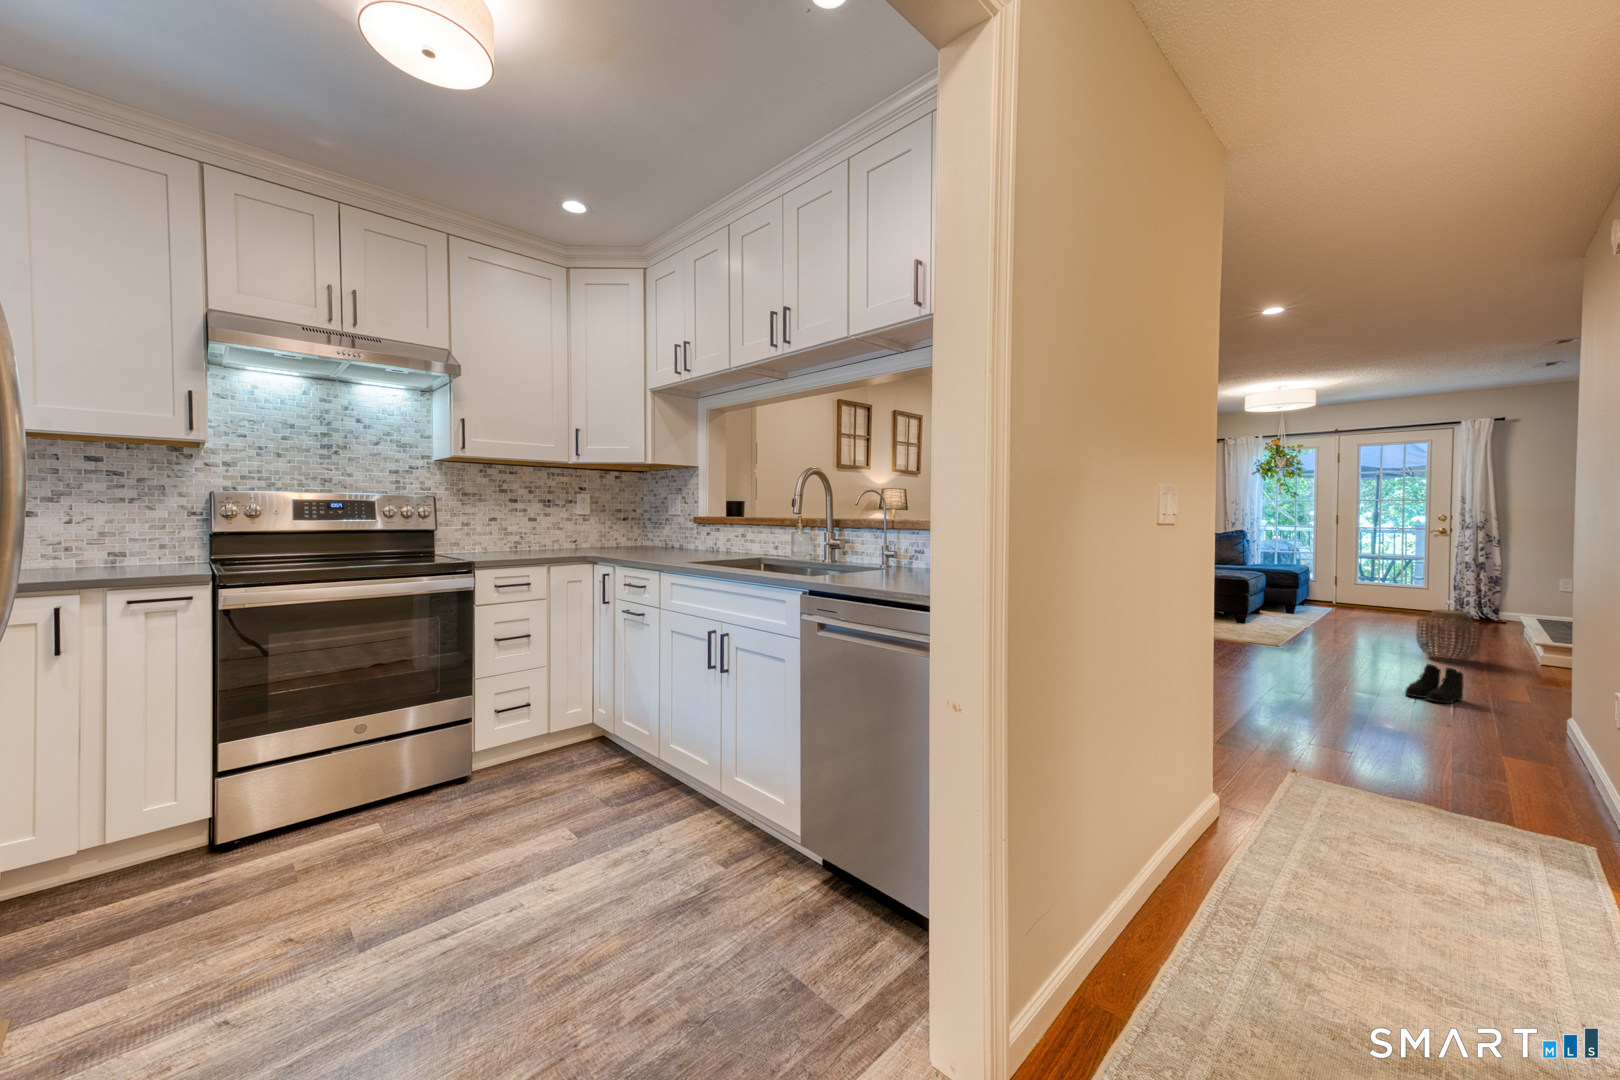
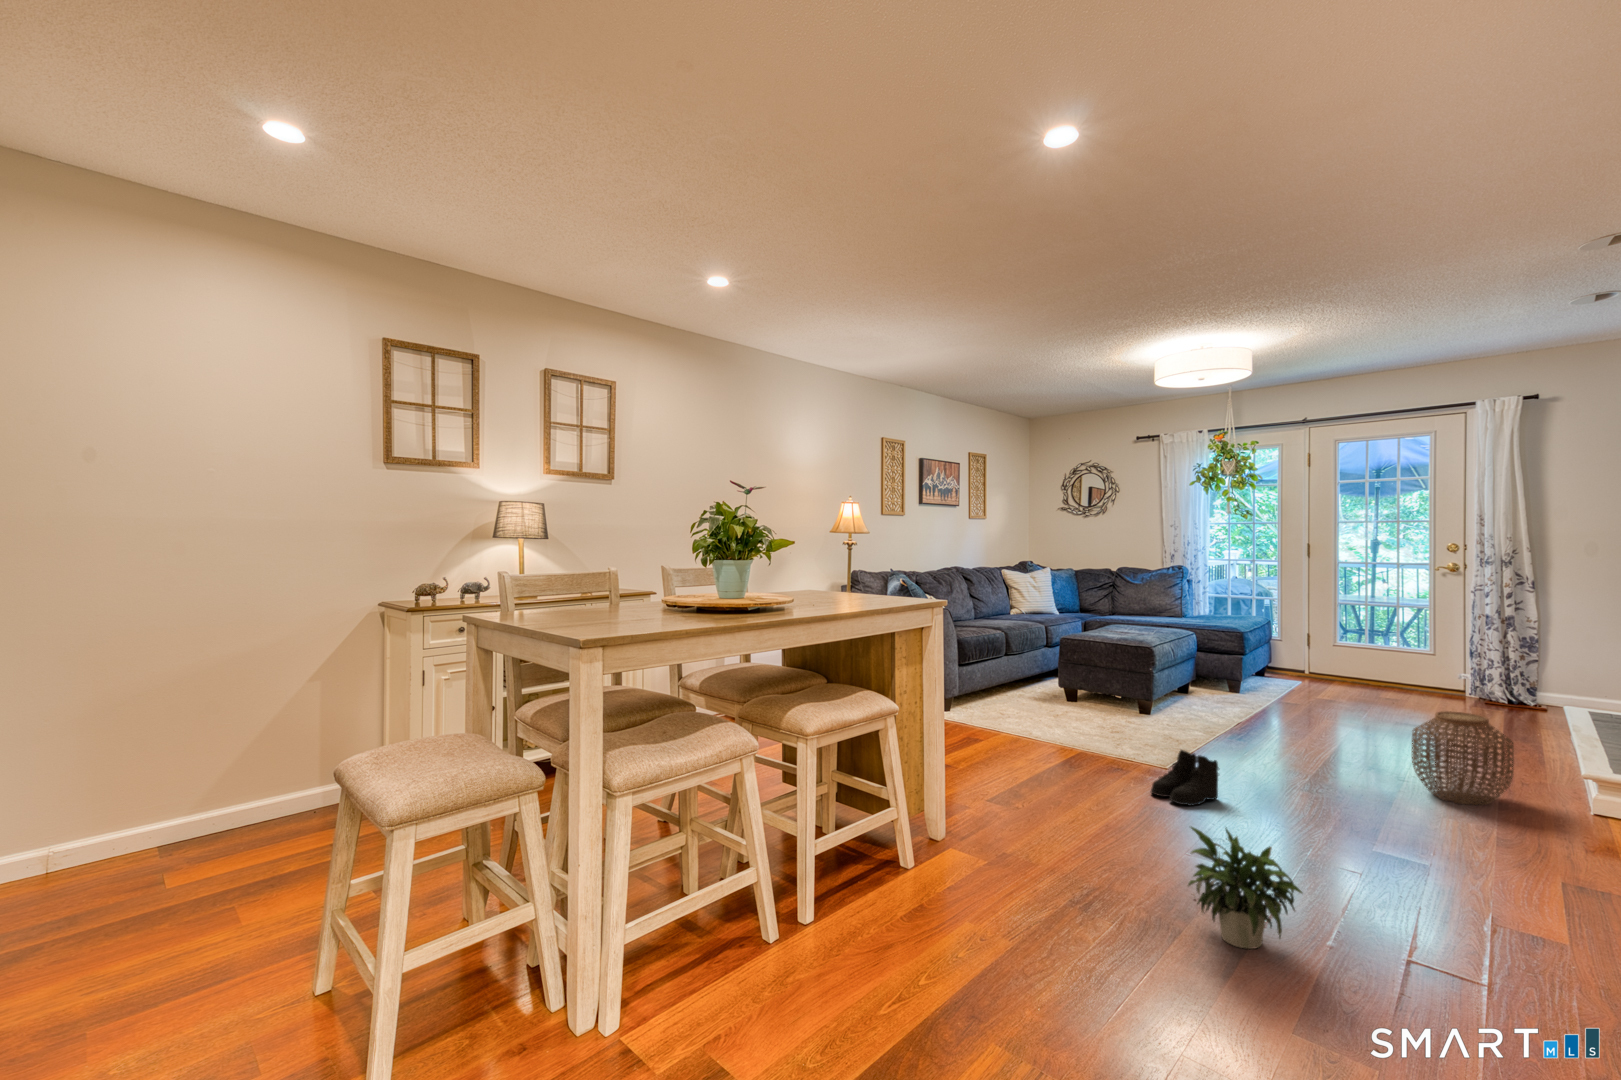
potted plant: none [1298,650,1367,705] -> present [1188,827,1302,949]
boots: present [1405,664,1463,704] -> present [1151,750,1219,806]

